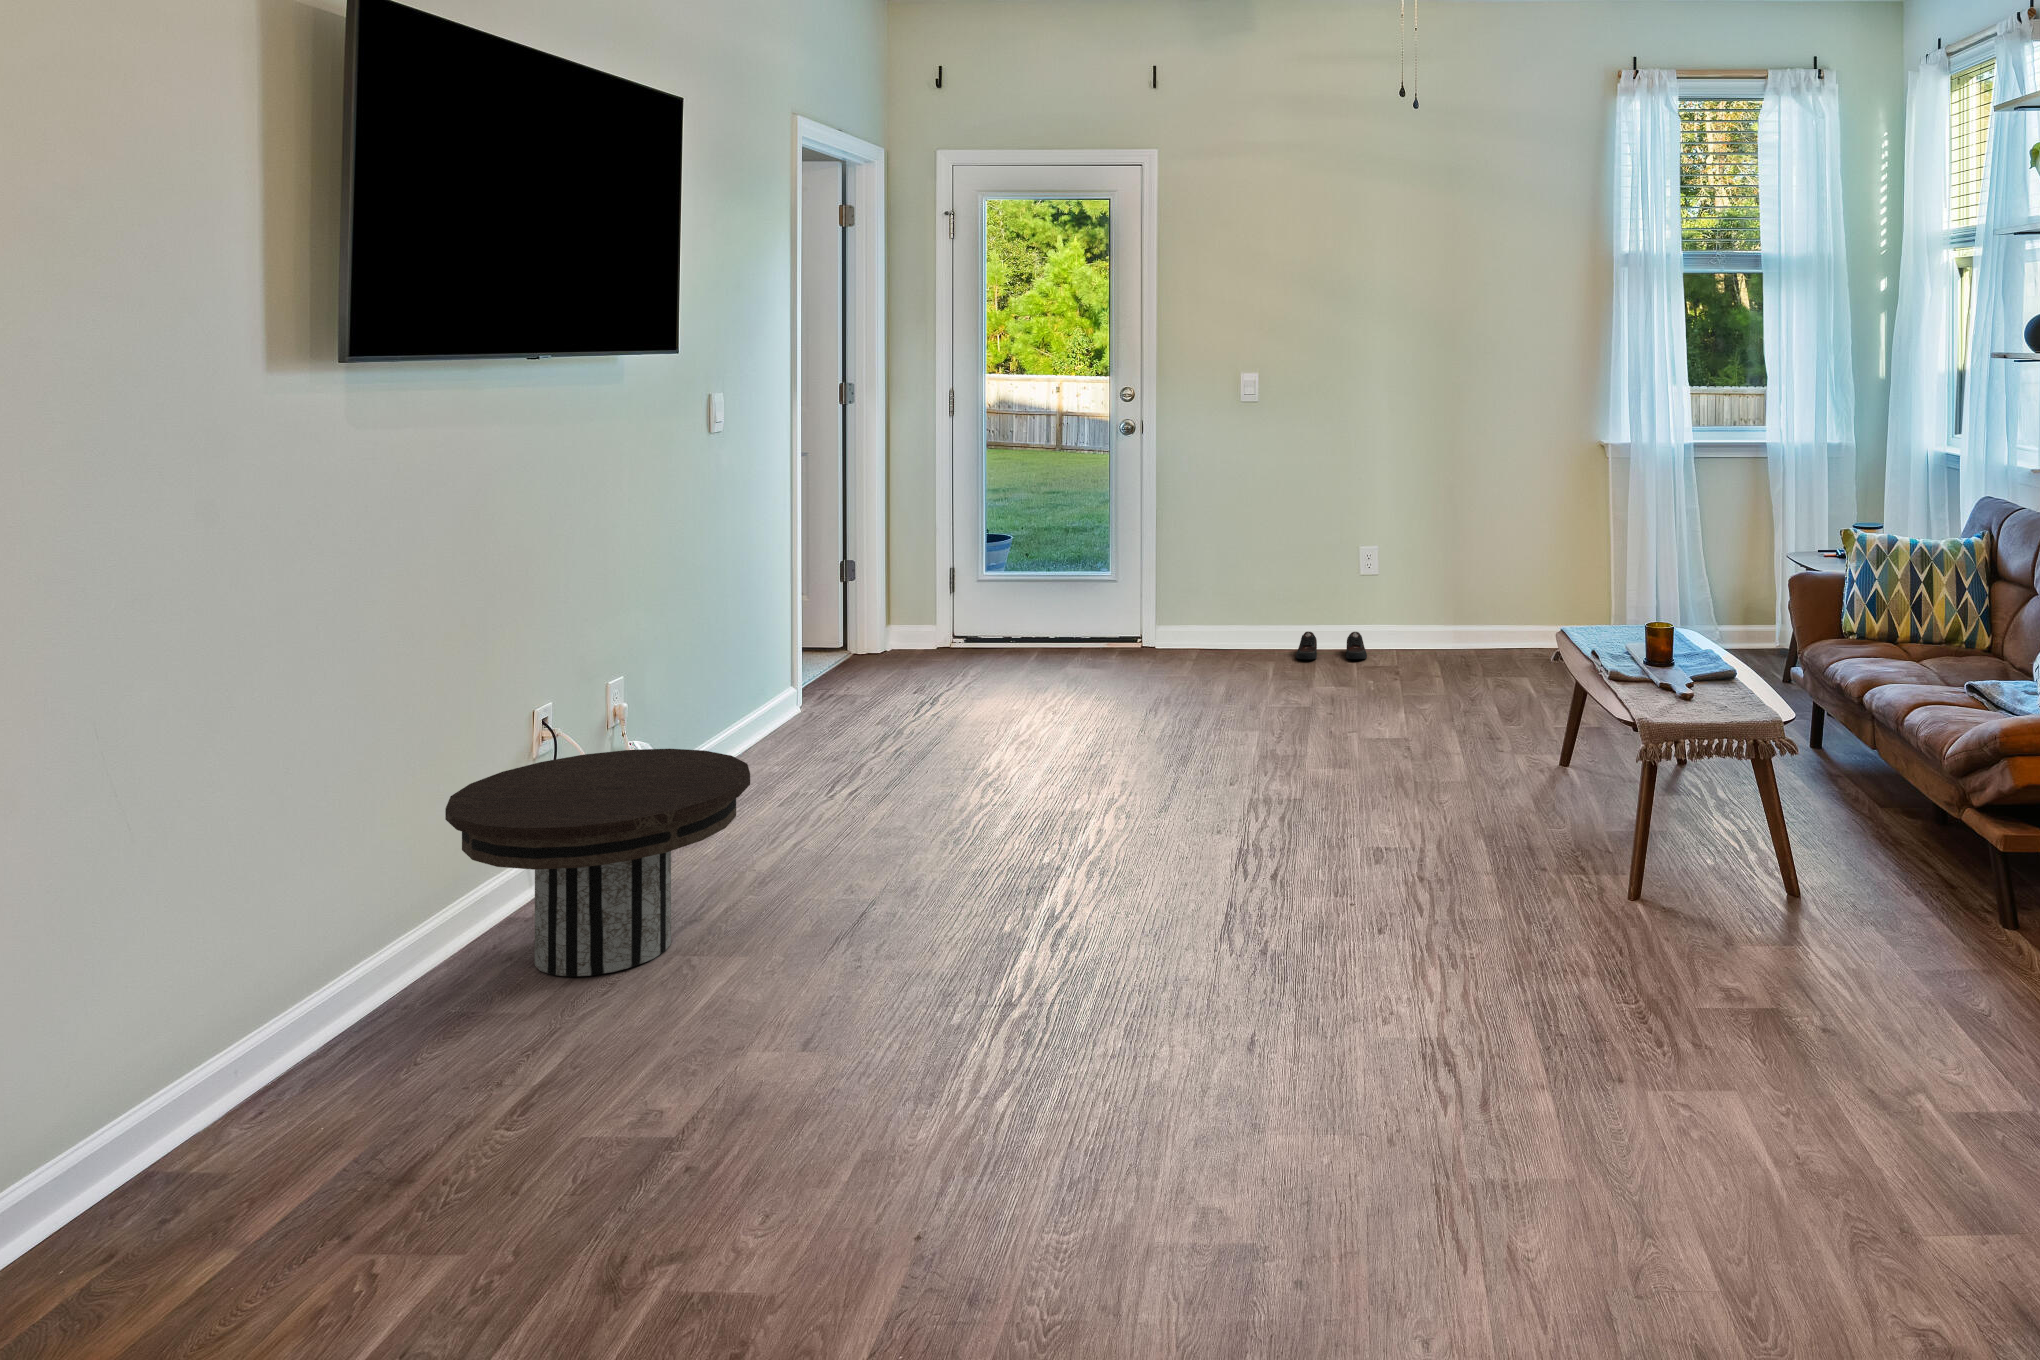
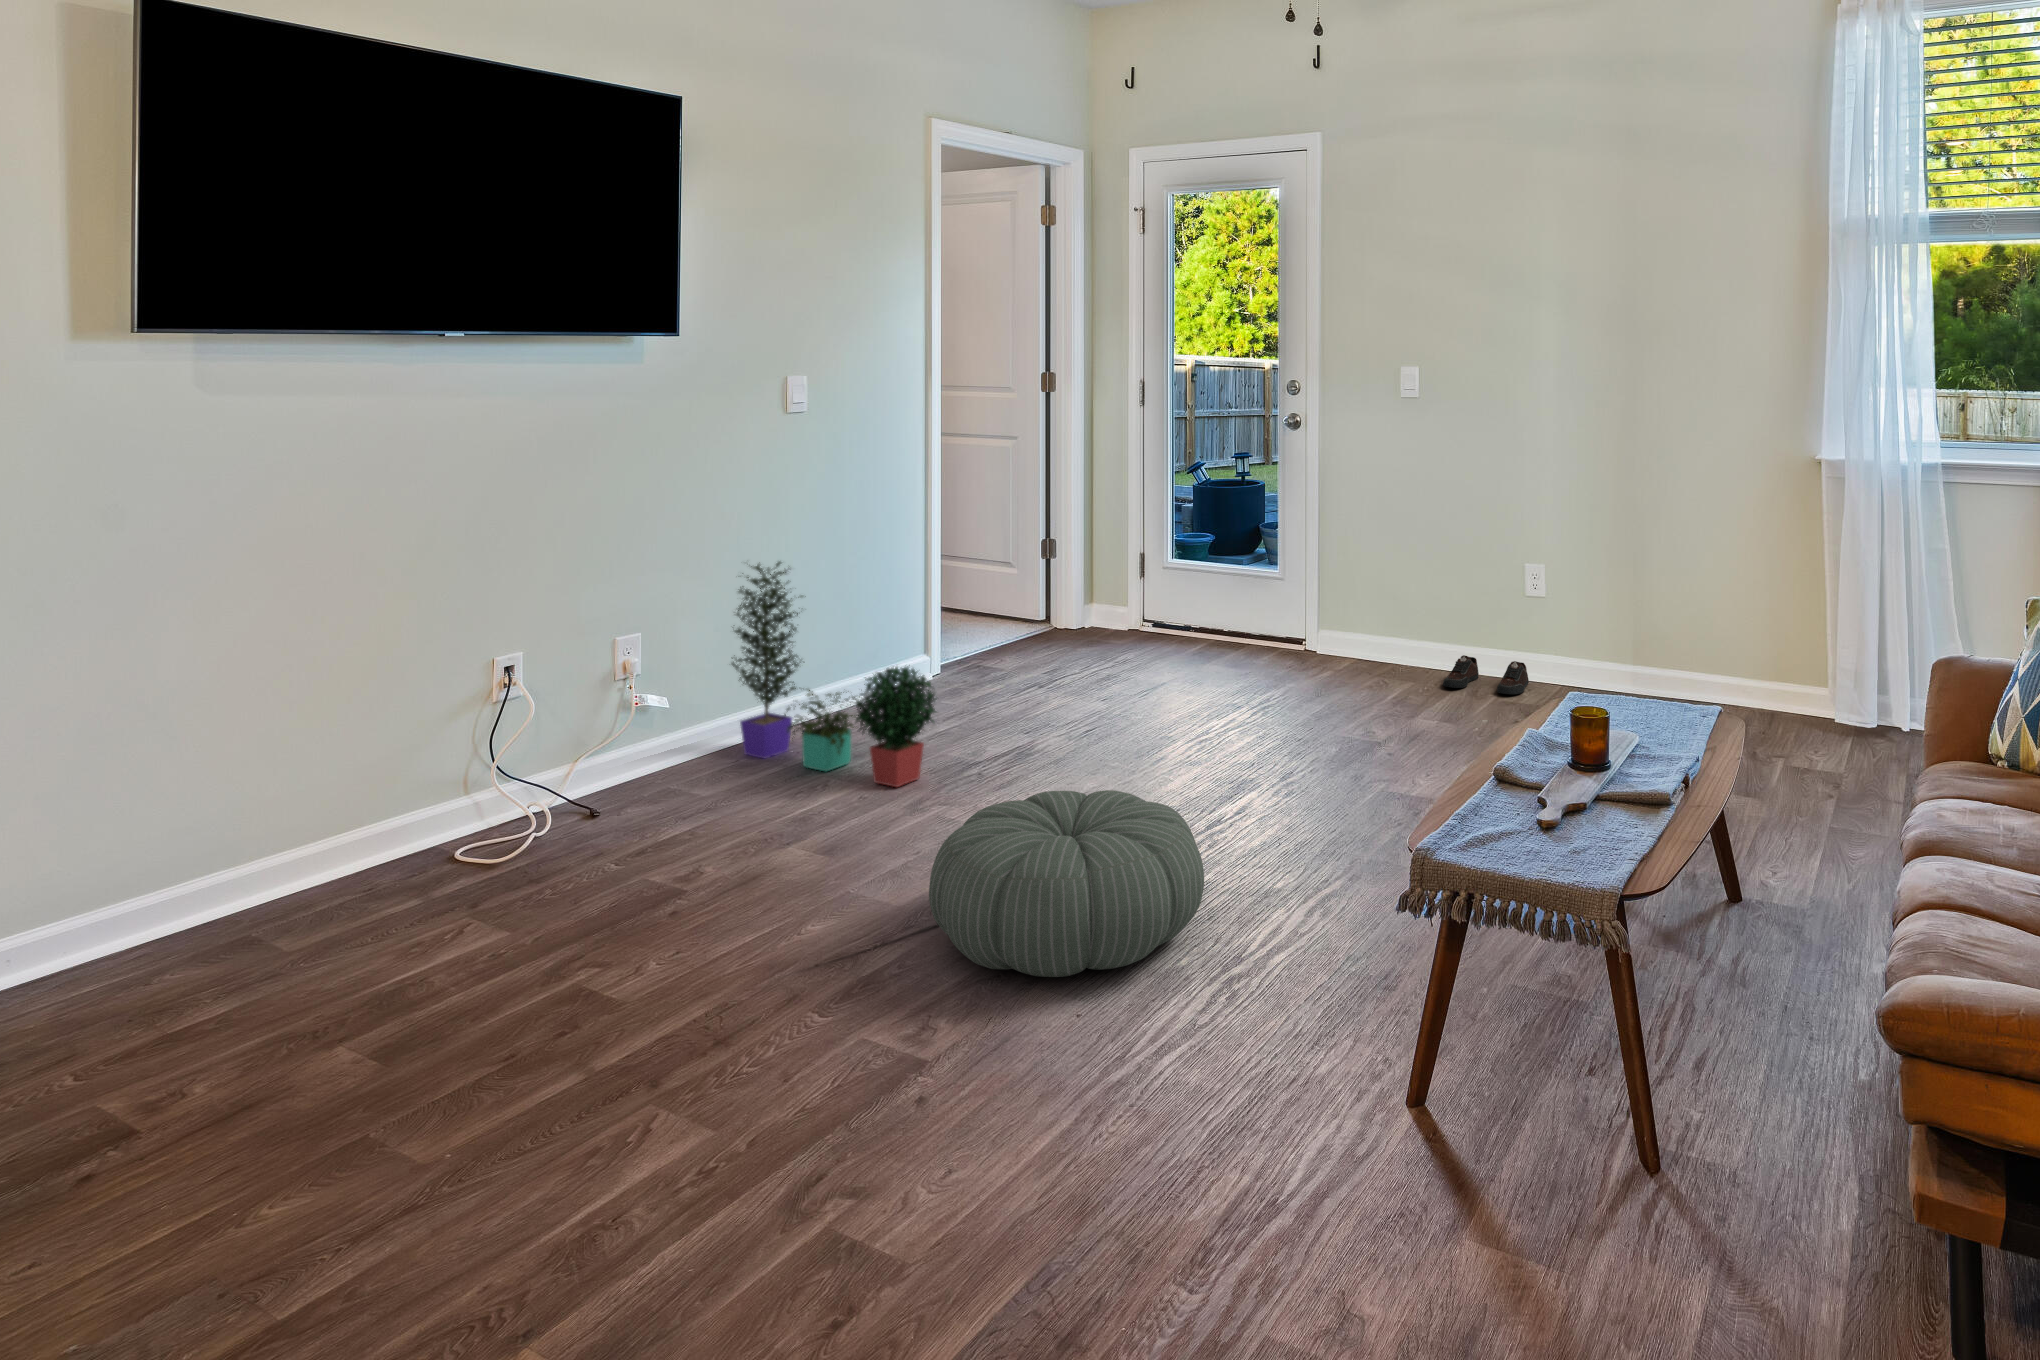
potted plant: none [706,581,973,787] -> present [732,562,936,787]
pouf: none [1151,739,1377,881] -> present [929,790,1204,977]
side table: present [445,749,750,977] -> none [227,719,544,940]

